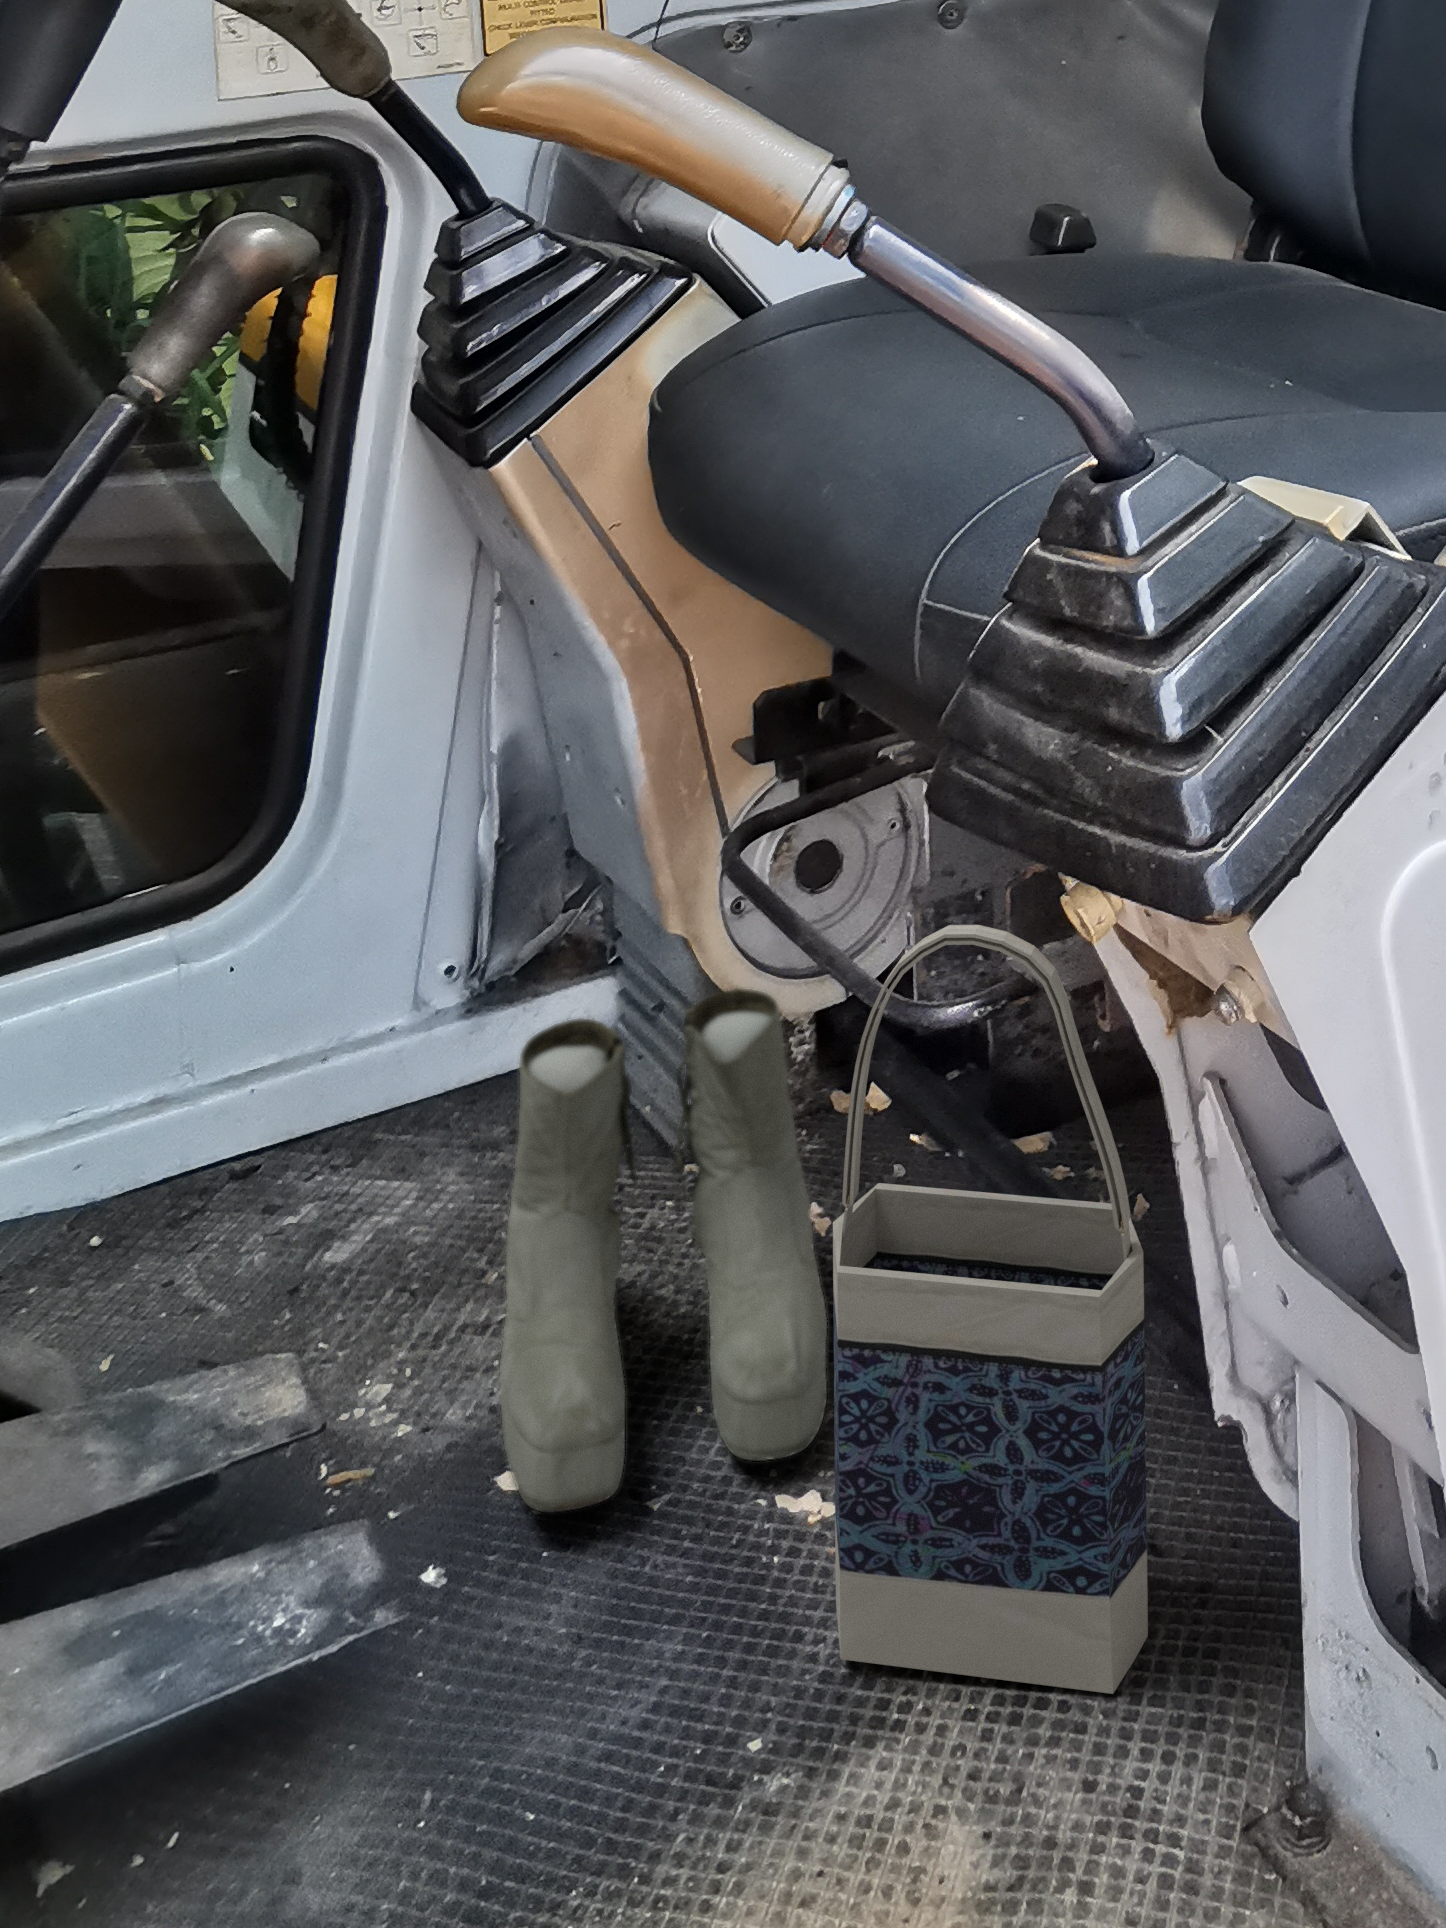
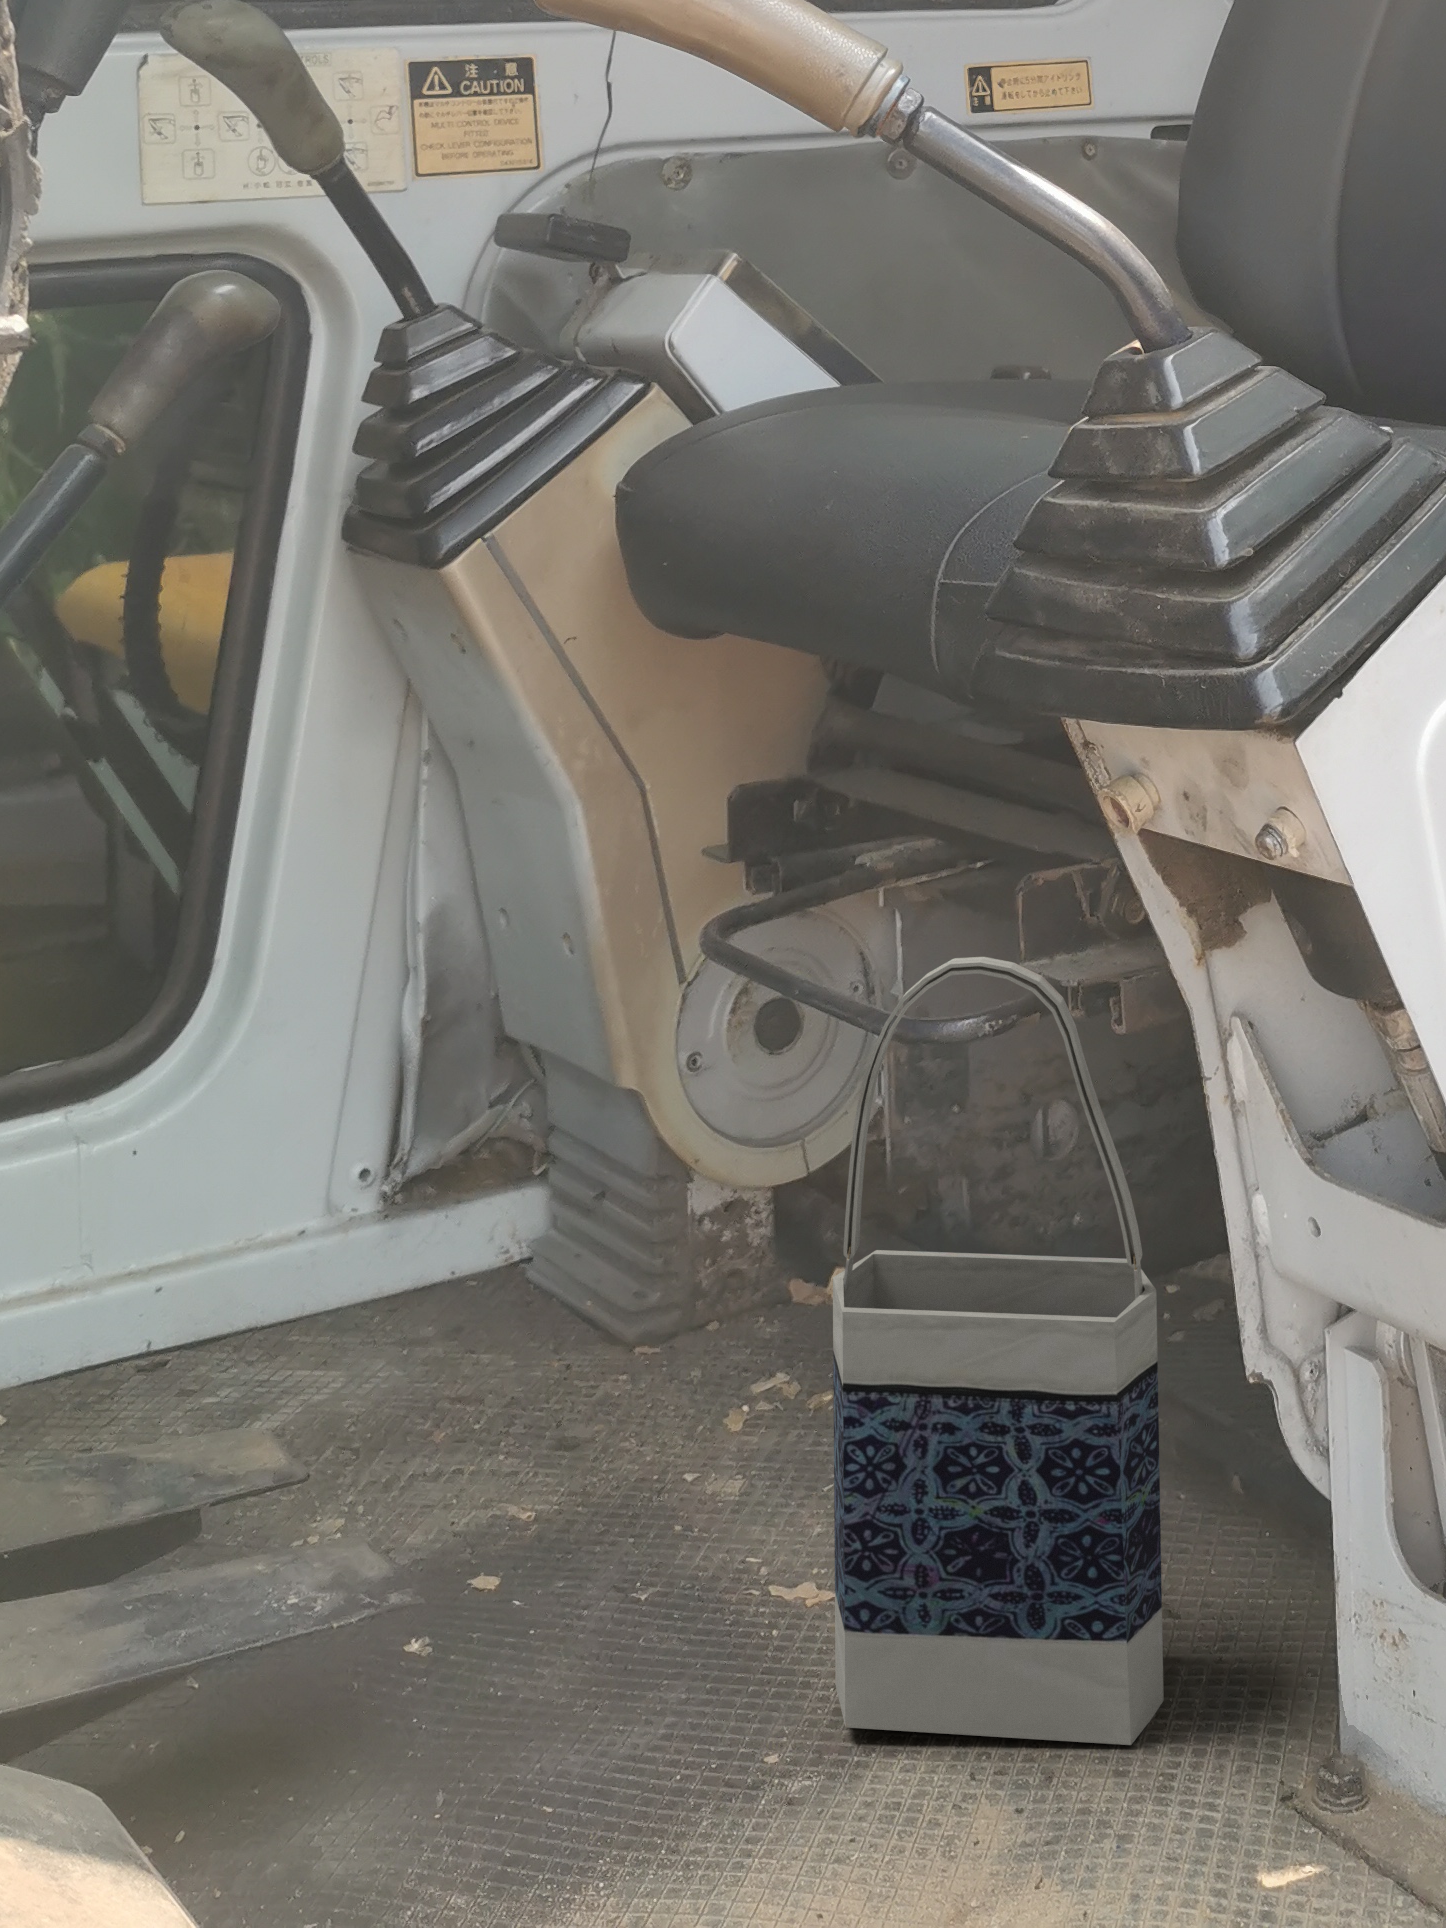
boots: present [500,988,827,1512] -> none [466,1122,809,1620]

